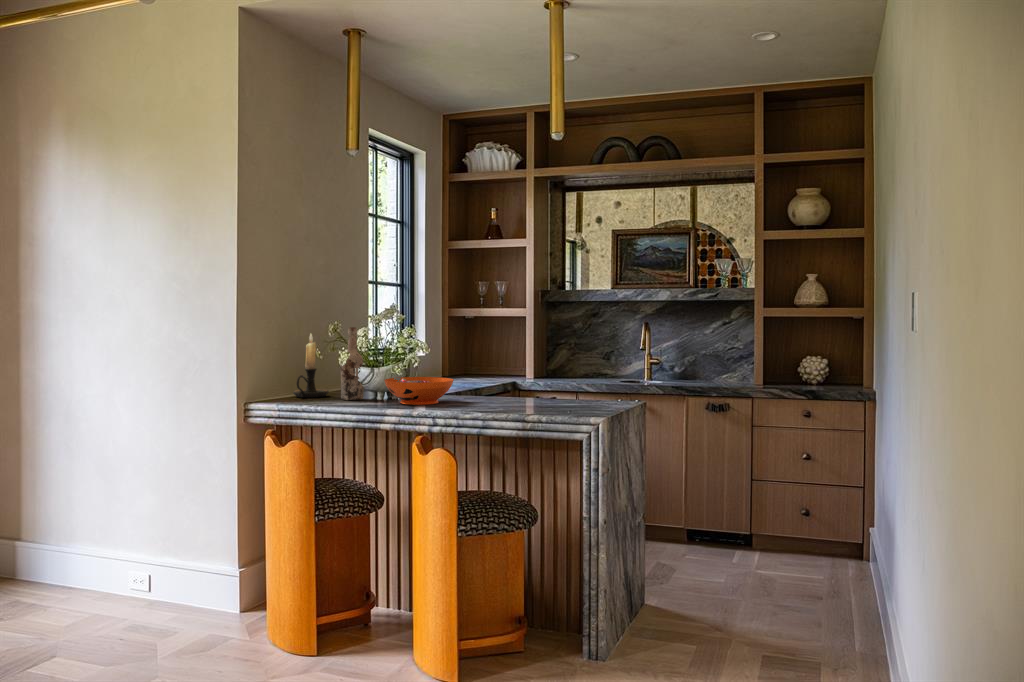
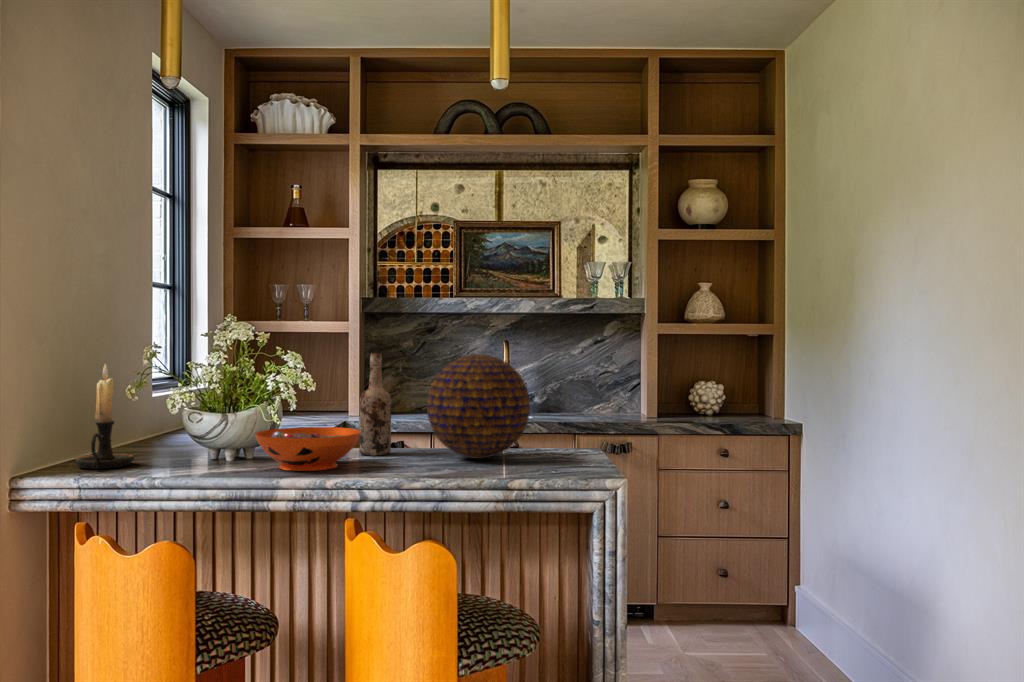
wine bottle: present [341,327,363,400] -> present [360,353,392,456]
decorative orb: none [501,329,575,404] -> present [427,354,530,459]

